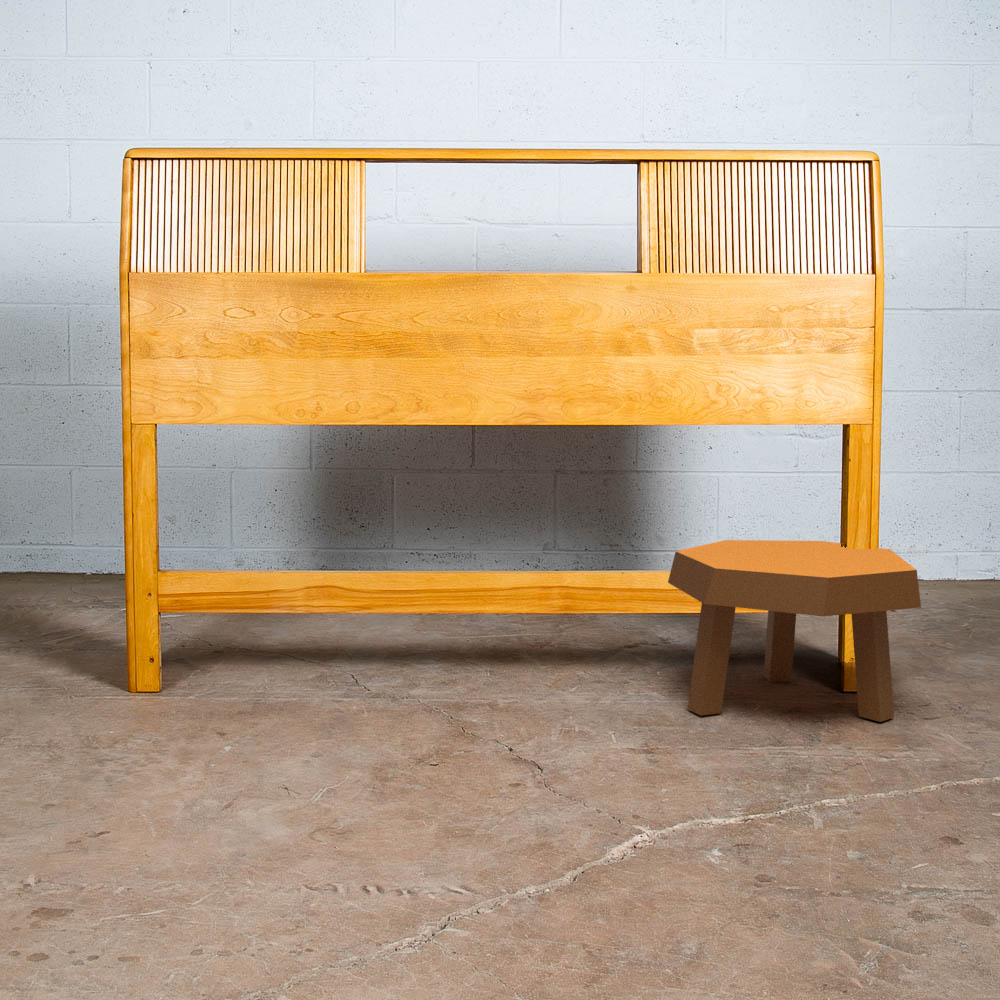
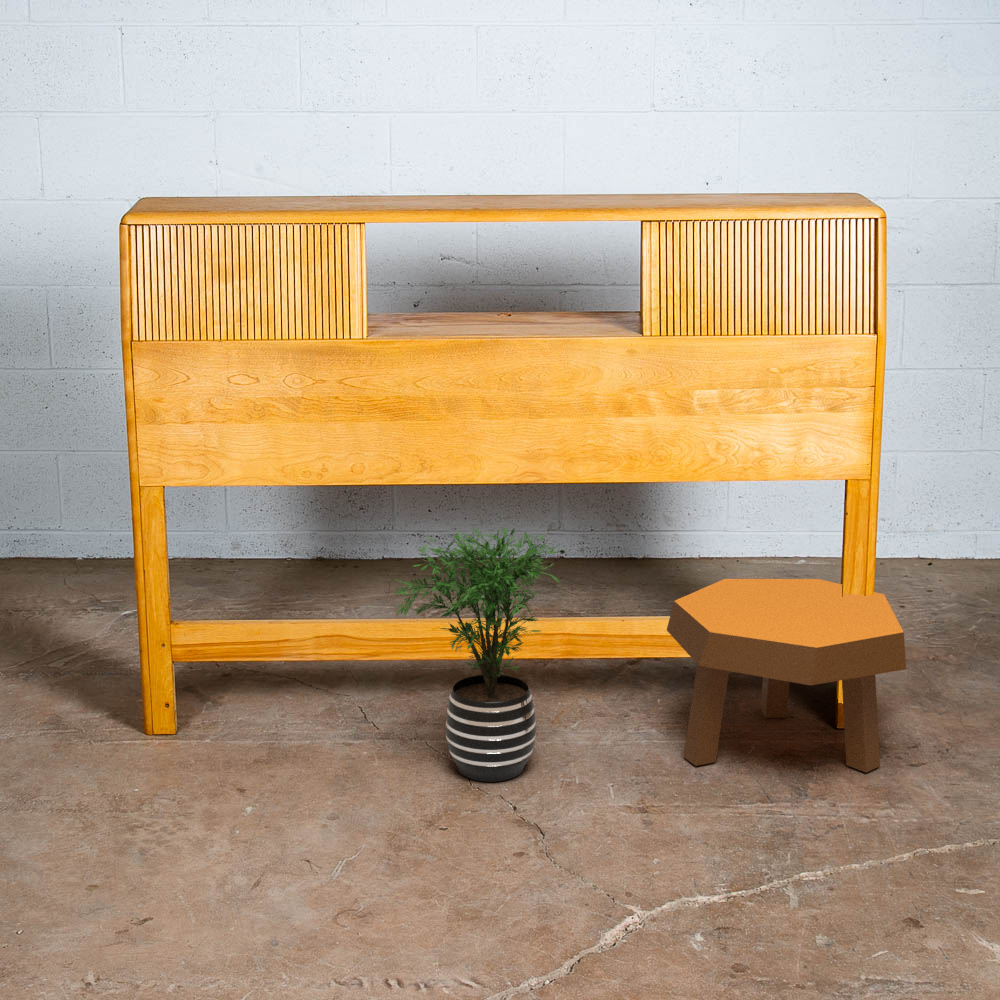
potted plant: none [383,456,574,726] -> present [394,527,564,782]

